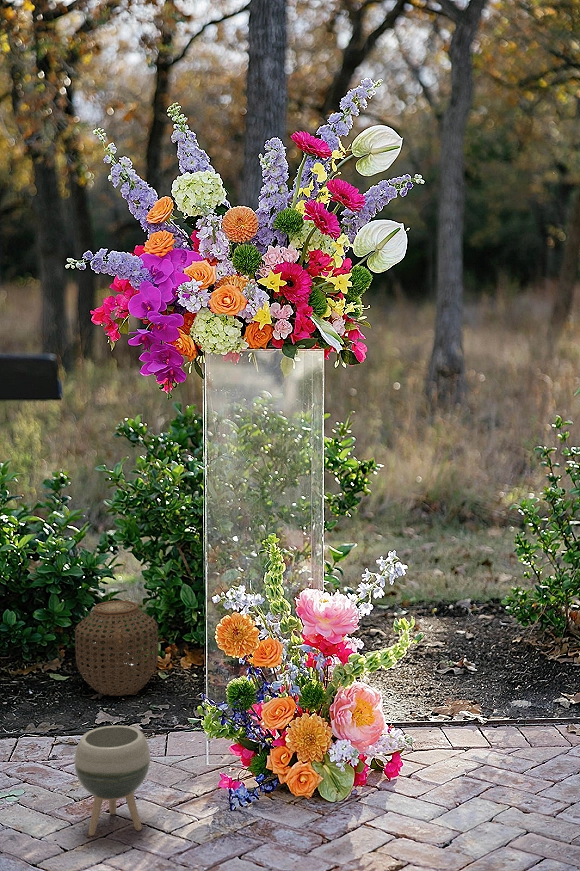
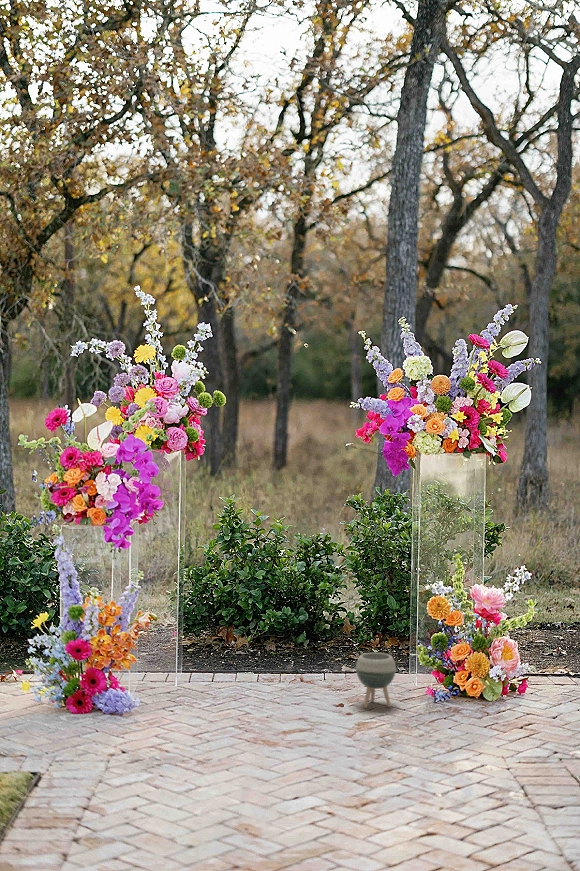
woven basket: present [75,600,159,696] -> none [322,602,372,658]

